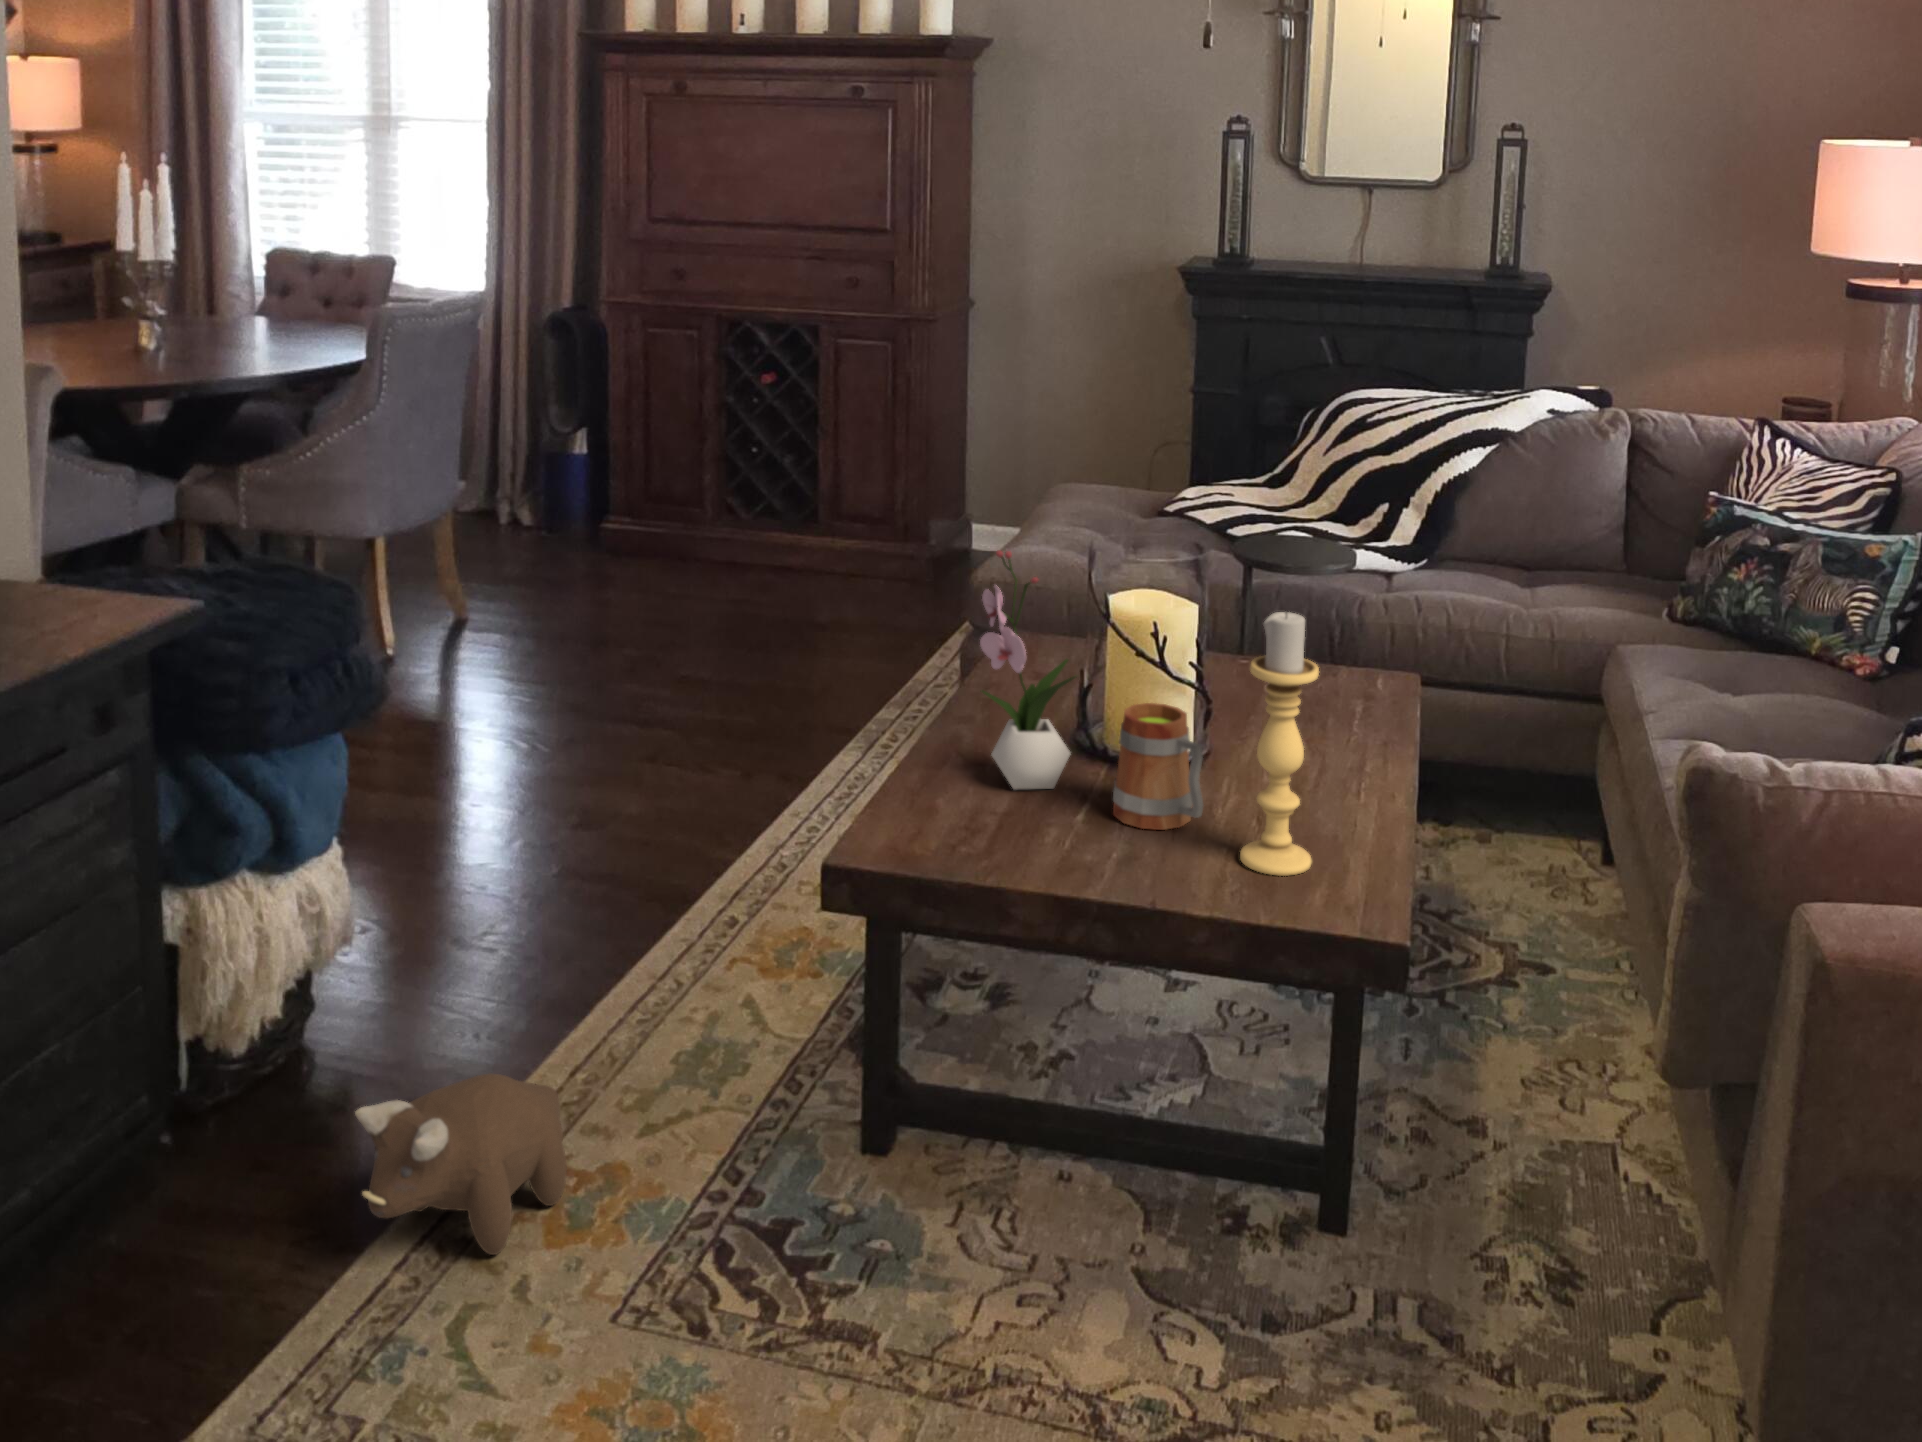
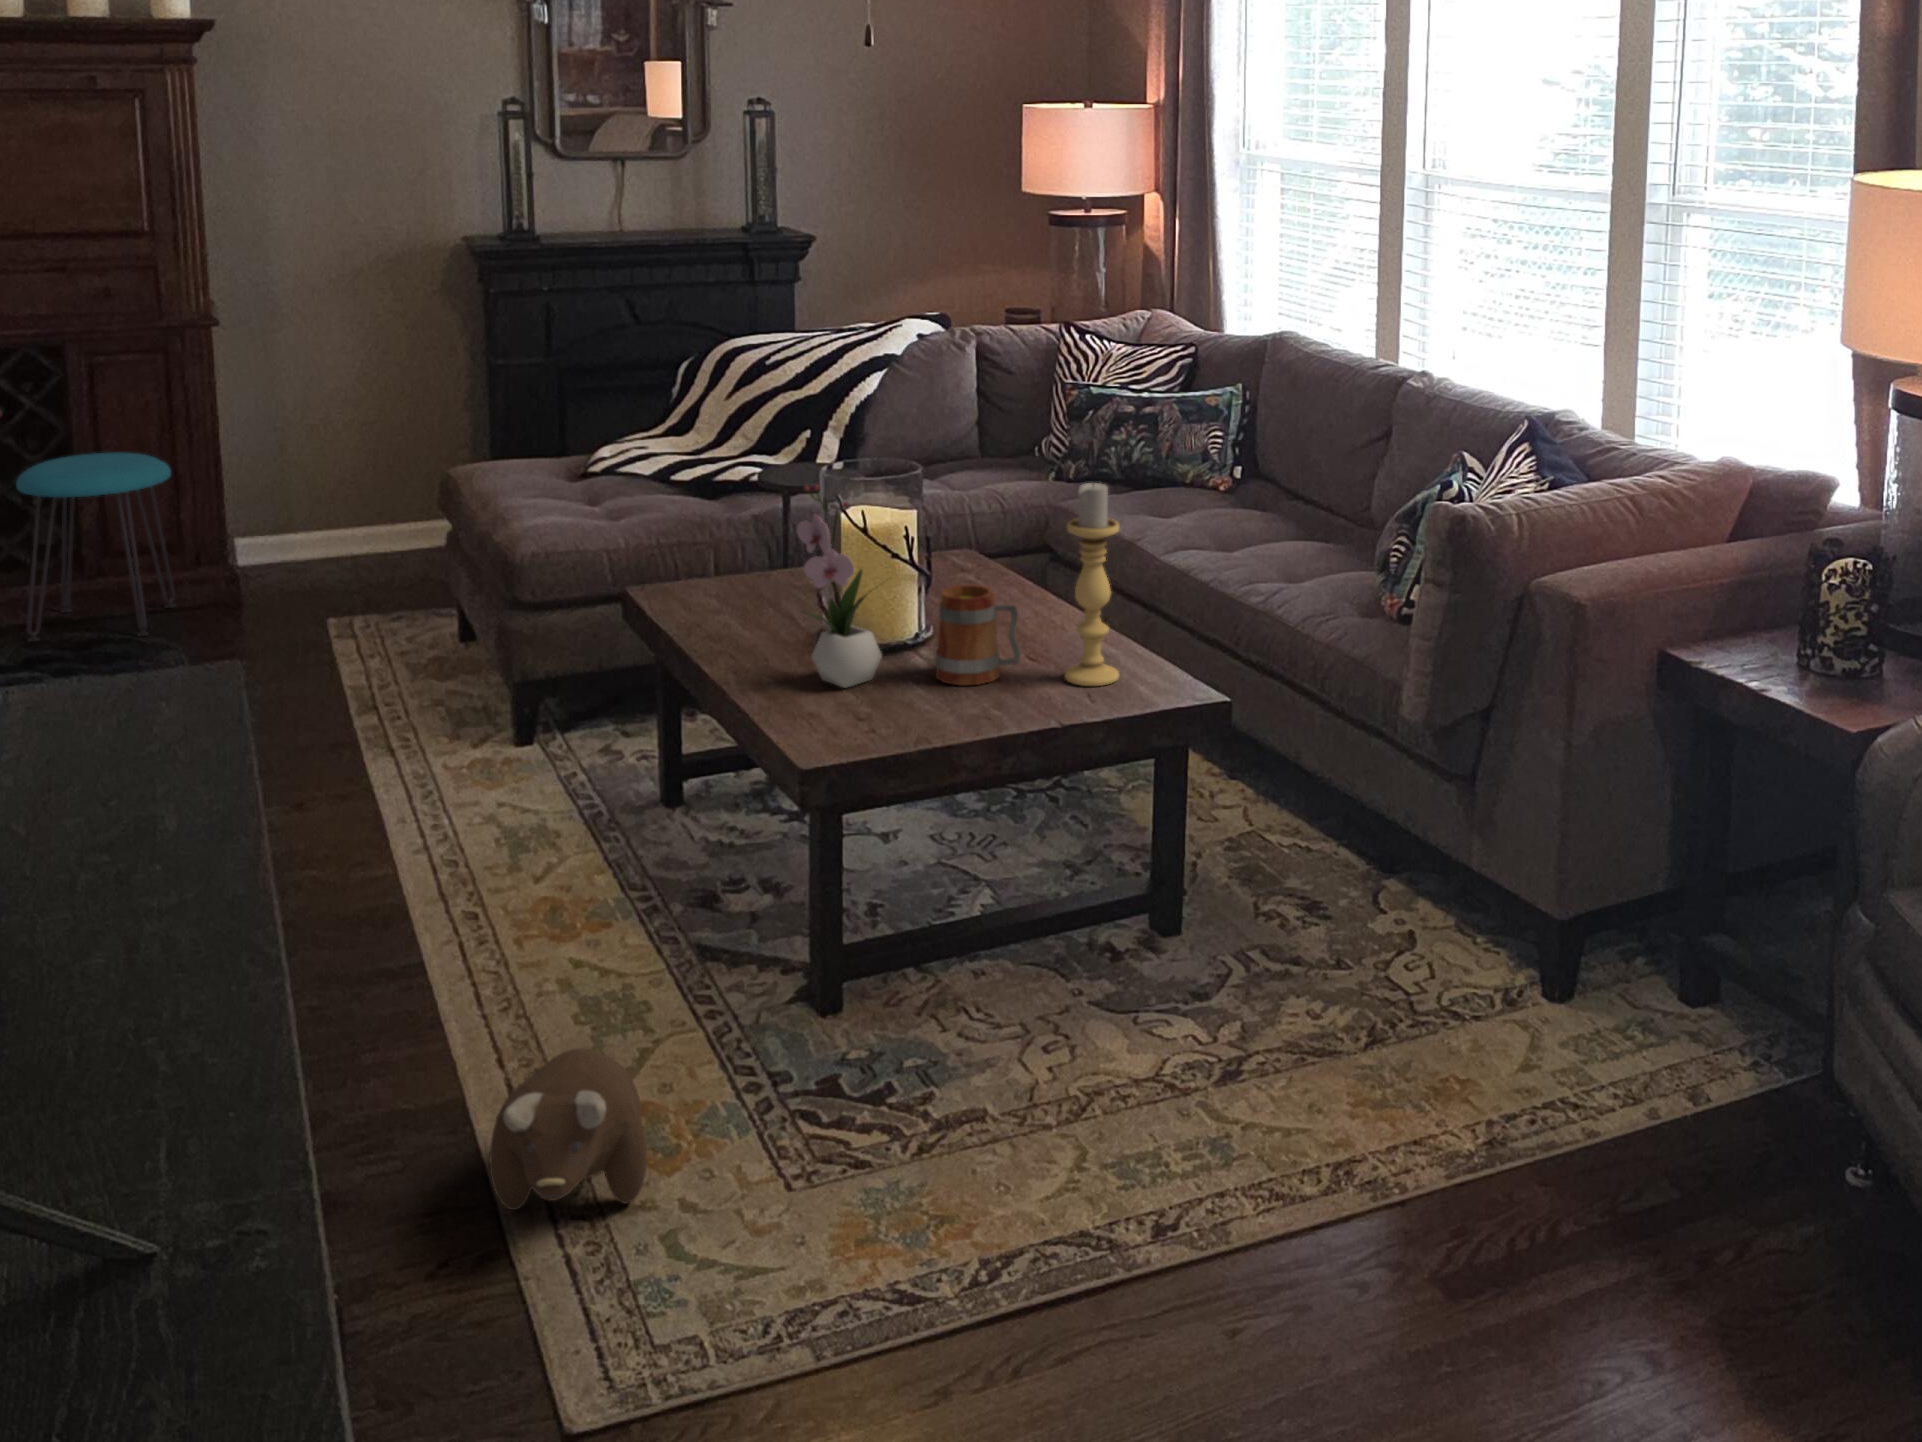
stool: none [747,422,875,588] -> present [16,453,175,642]

